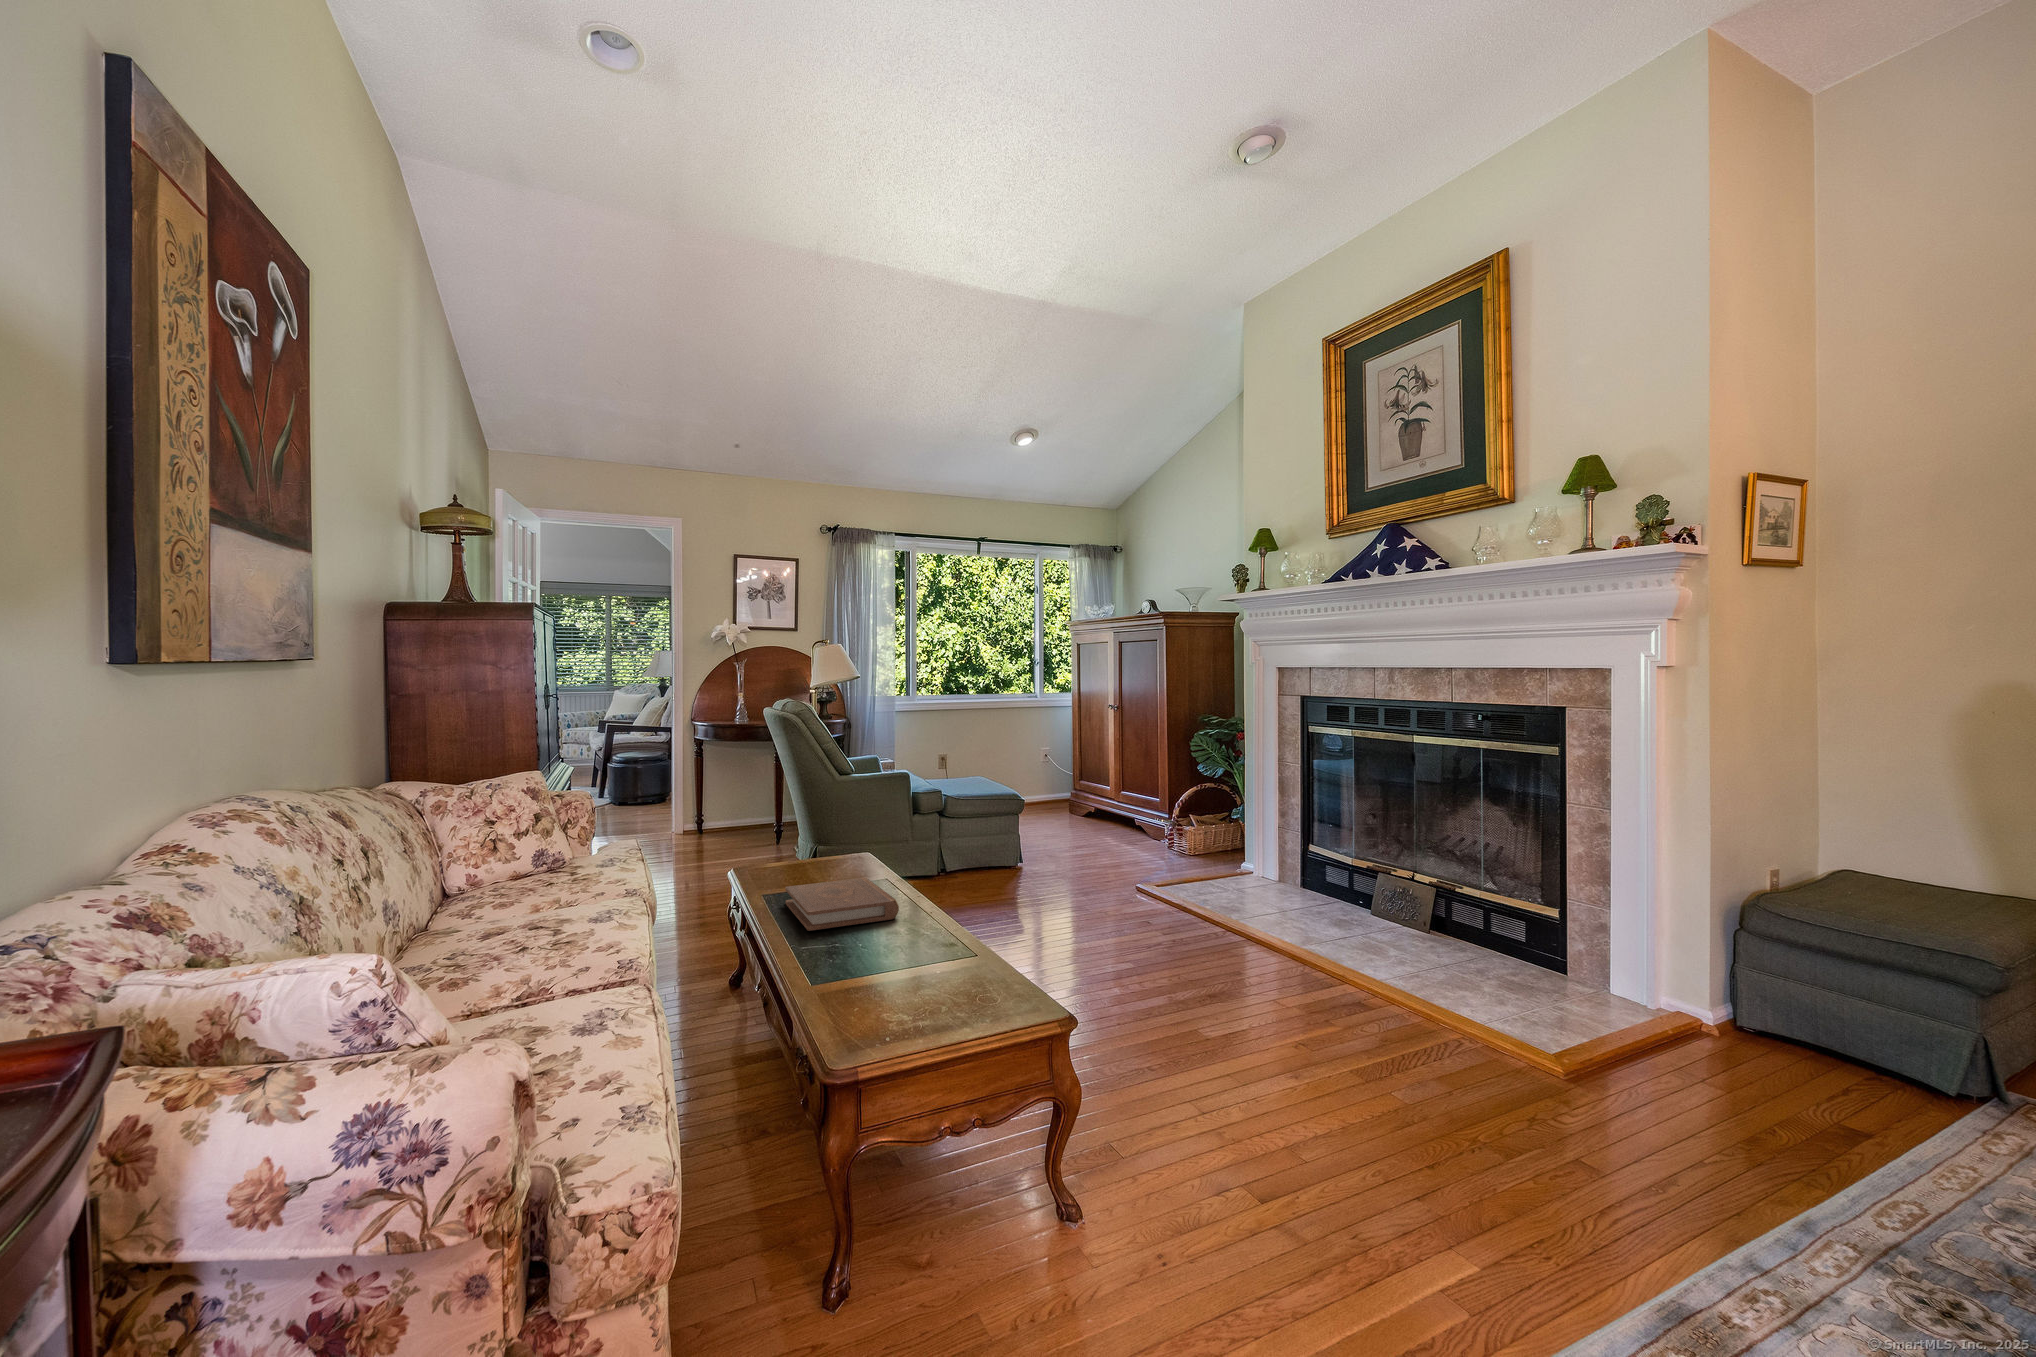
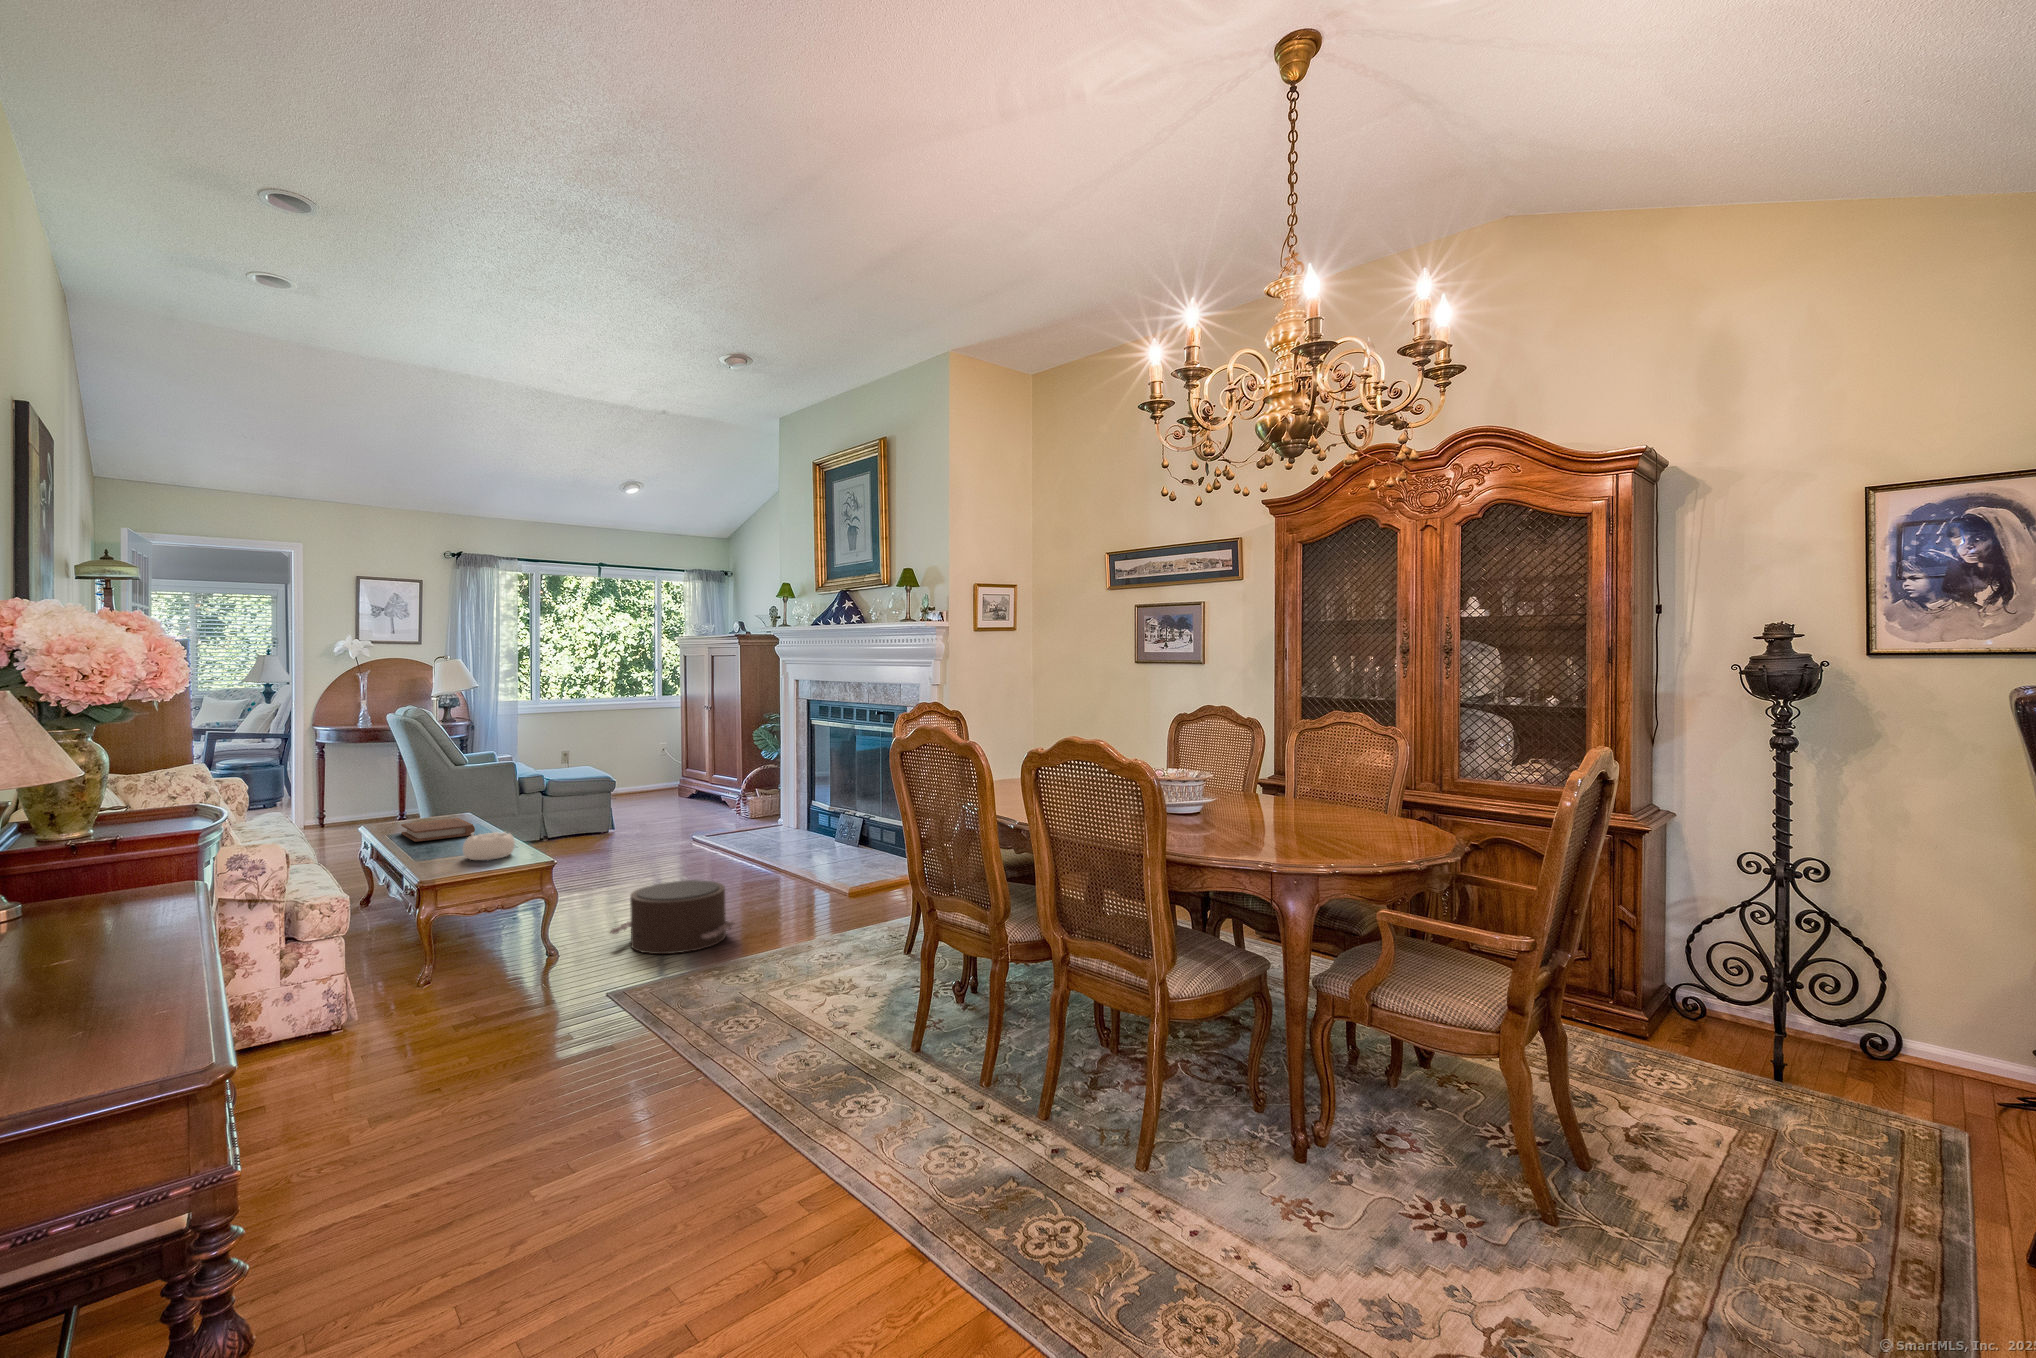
decorative bowl: none [900,942,994,1011] -> present [463,832,515,860]
pouf: none [1184,1057,1467,1285] -> present [611,880,735,954]

